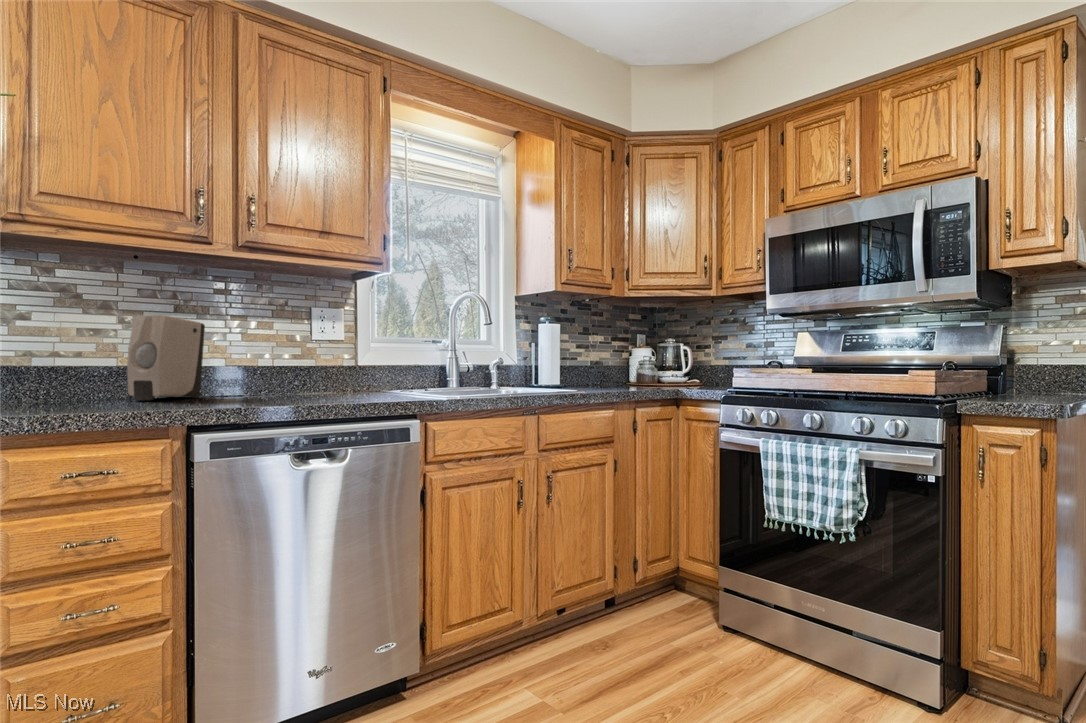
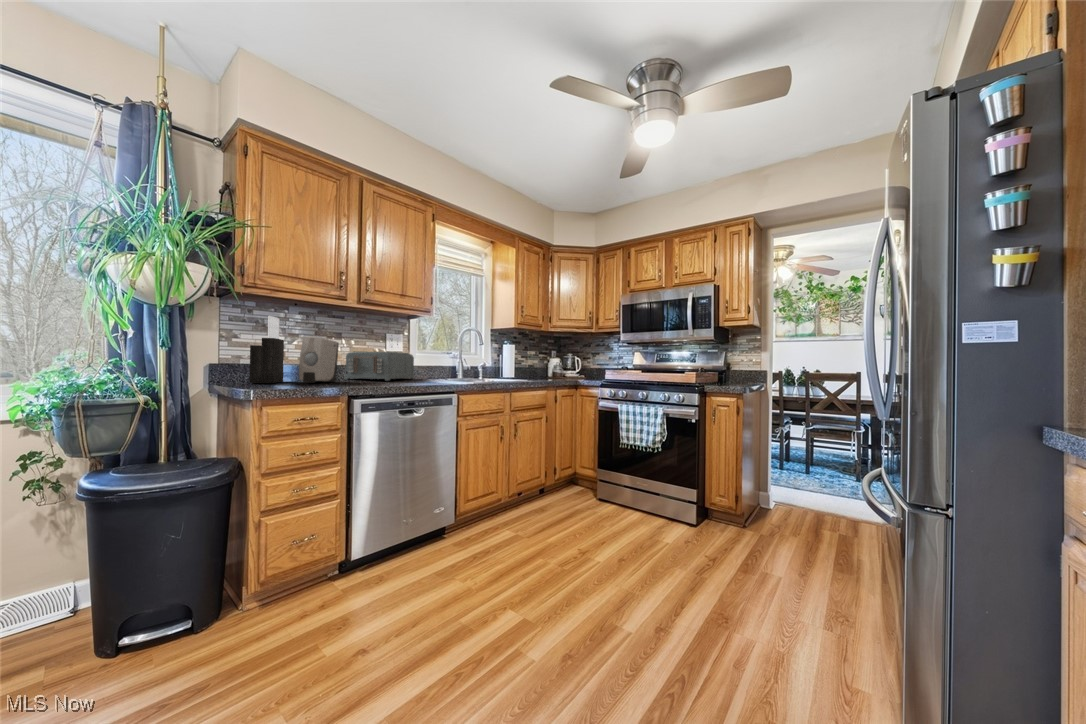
knife block: none [33,276,107,402] -> present [249,316,284,383]
toaster: none [227,341,358,394] -> present [345,352,415,381]

